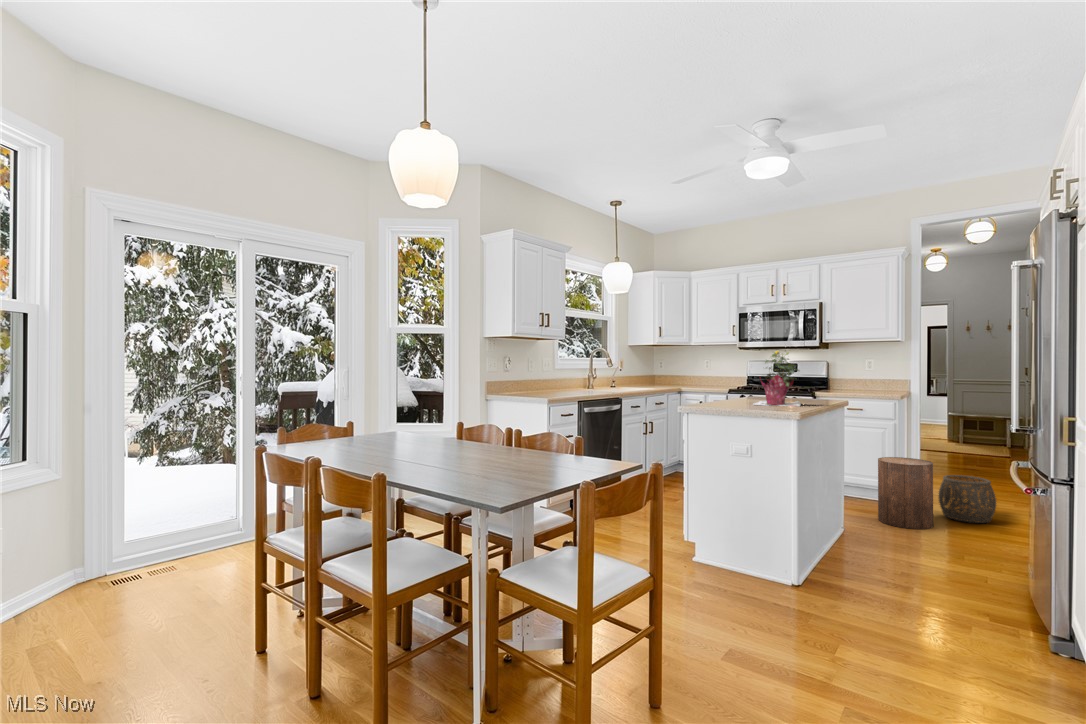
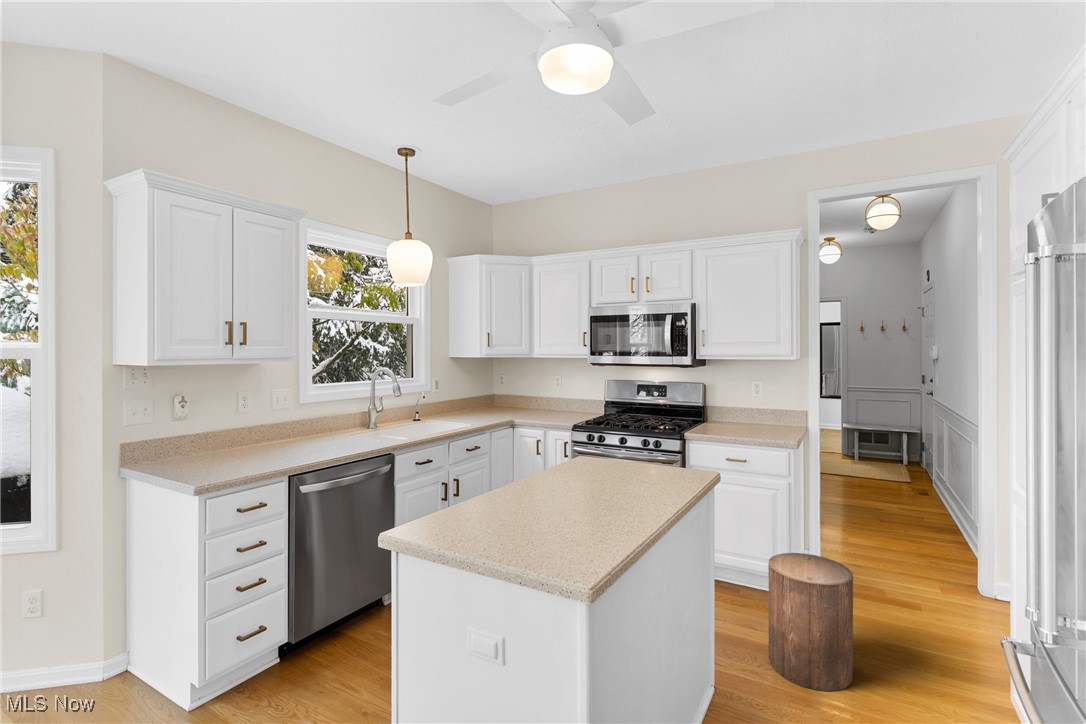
potted plant: present [753,351,802,407] -> none [521,409,631,546]
woven basket: present [939,475,996,523] -> none [854,572,943,662]

